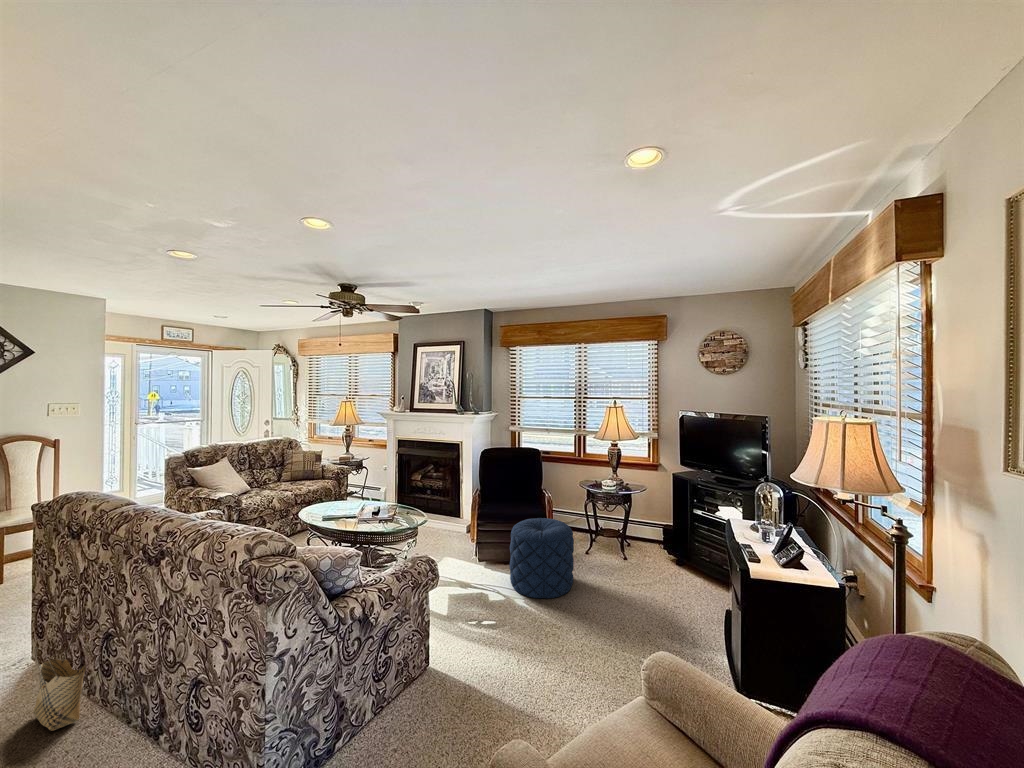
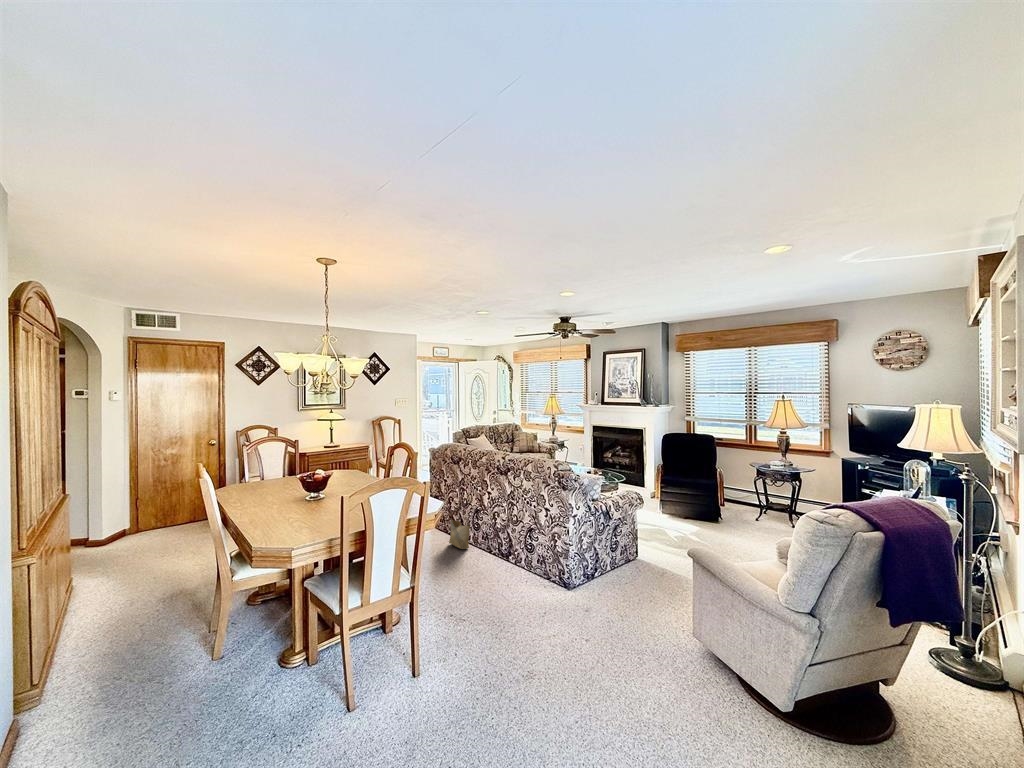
pouf: present [510,518,574,598] -> none [689,485,741,540]

